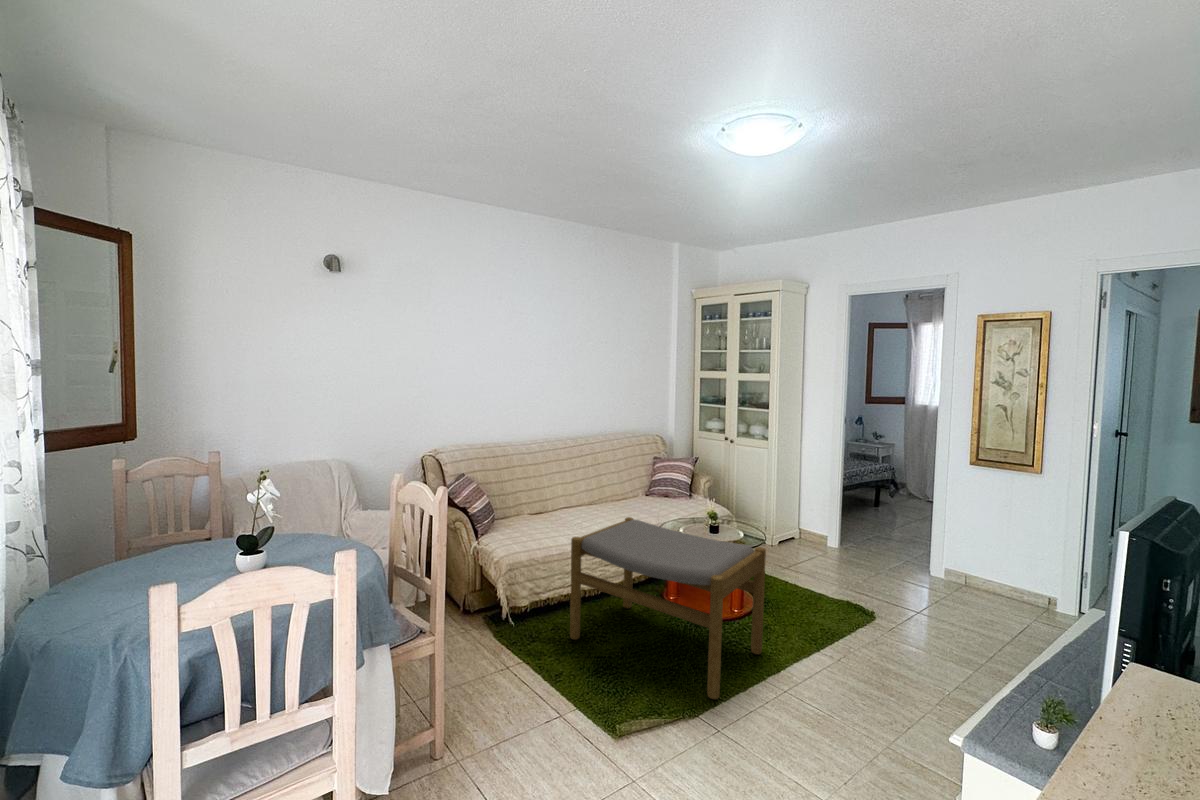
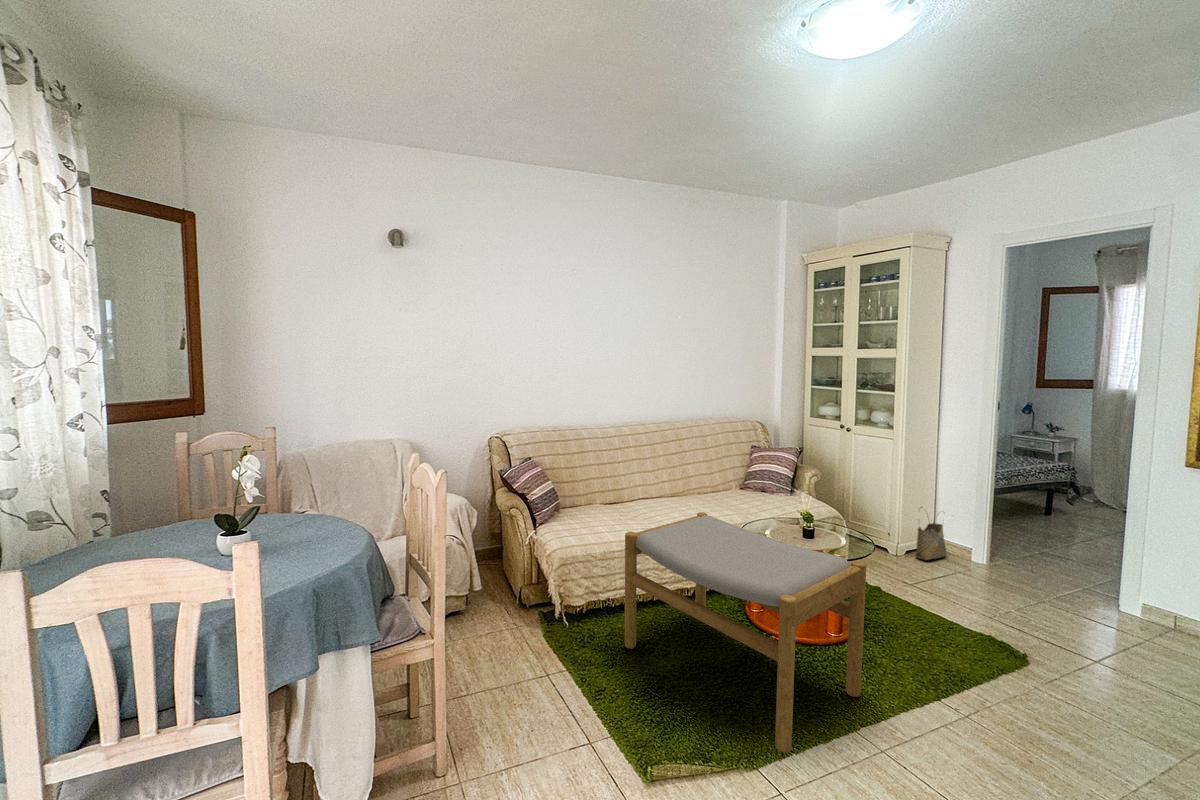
woven basket: none [786,504,809,548] -> present [915,507,947,560]

